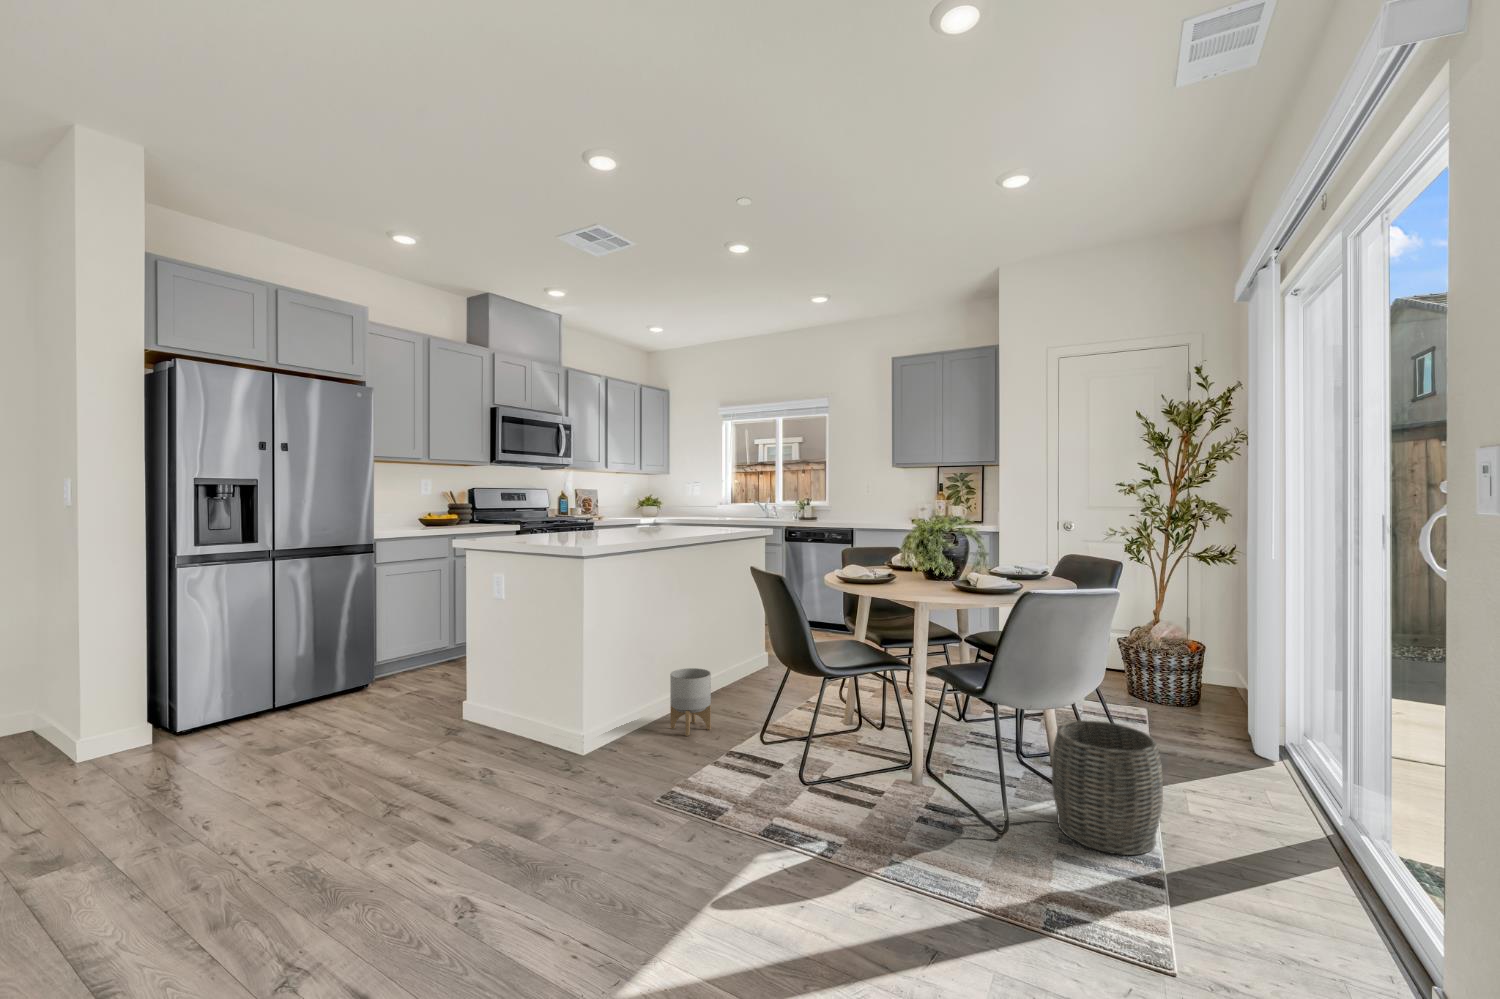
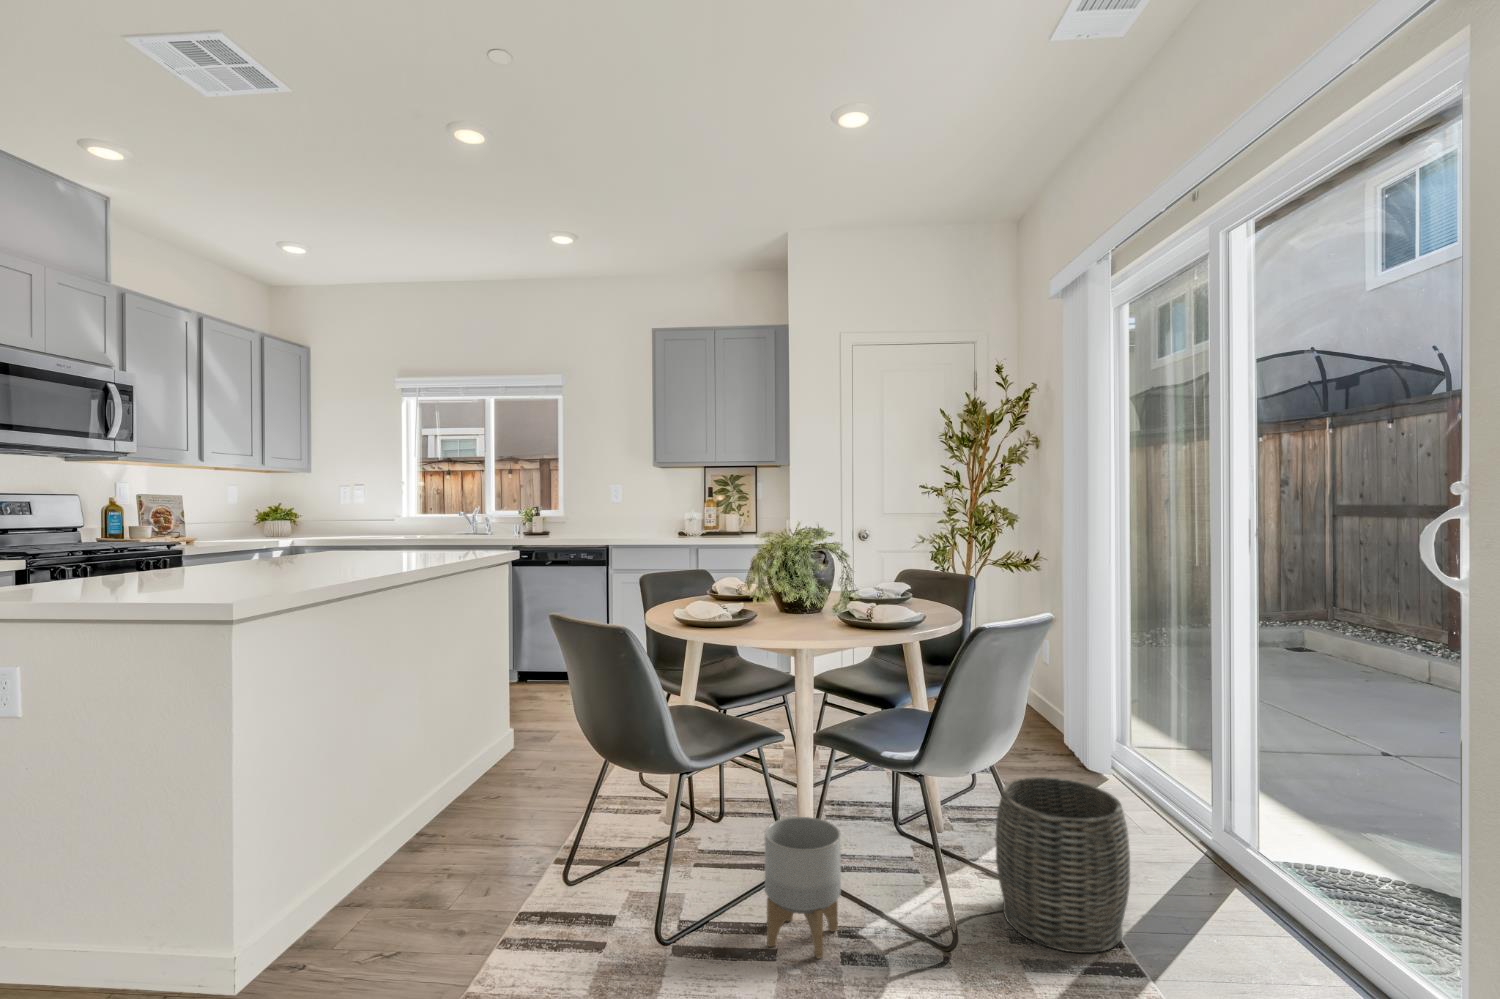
planter: present [670,668,711,736] -> present [765,817,841,958]

